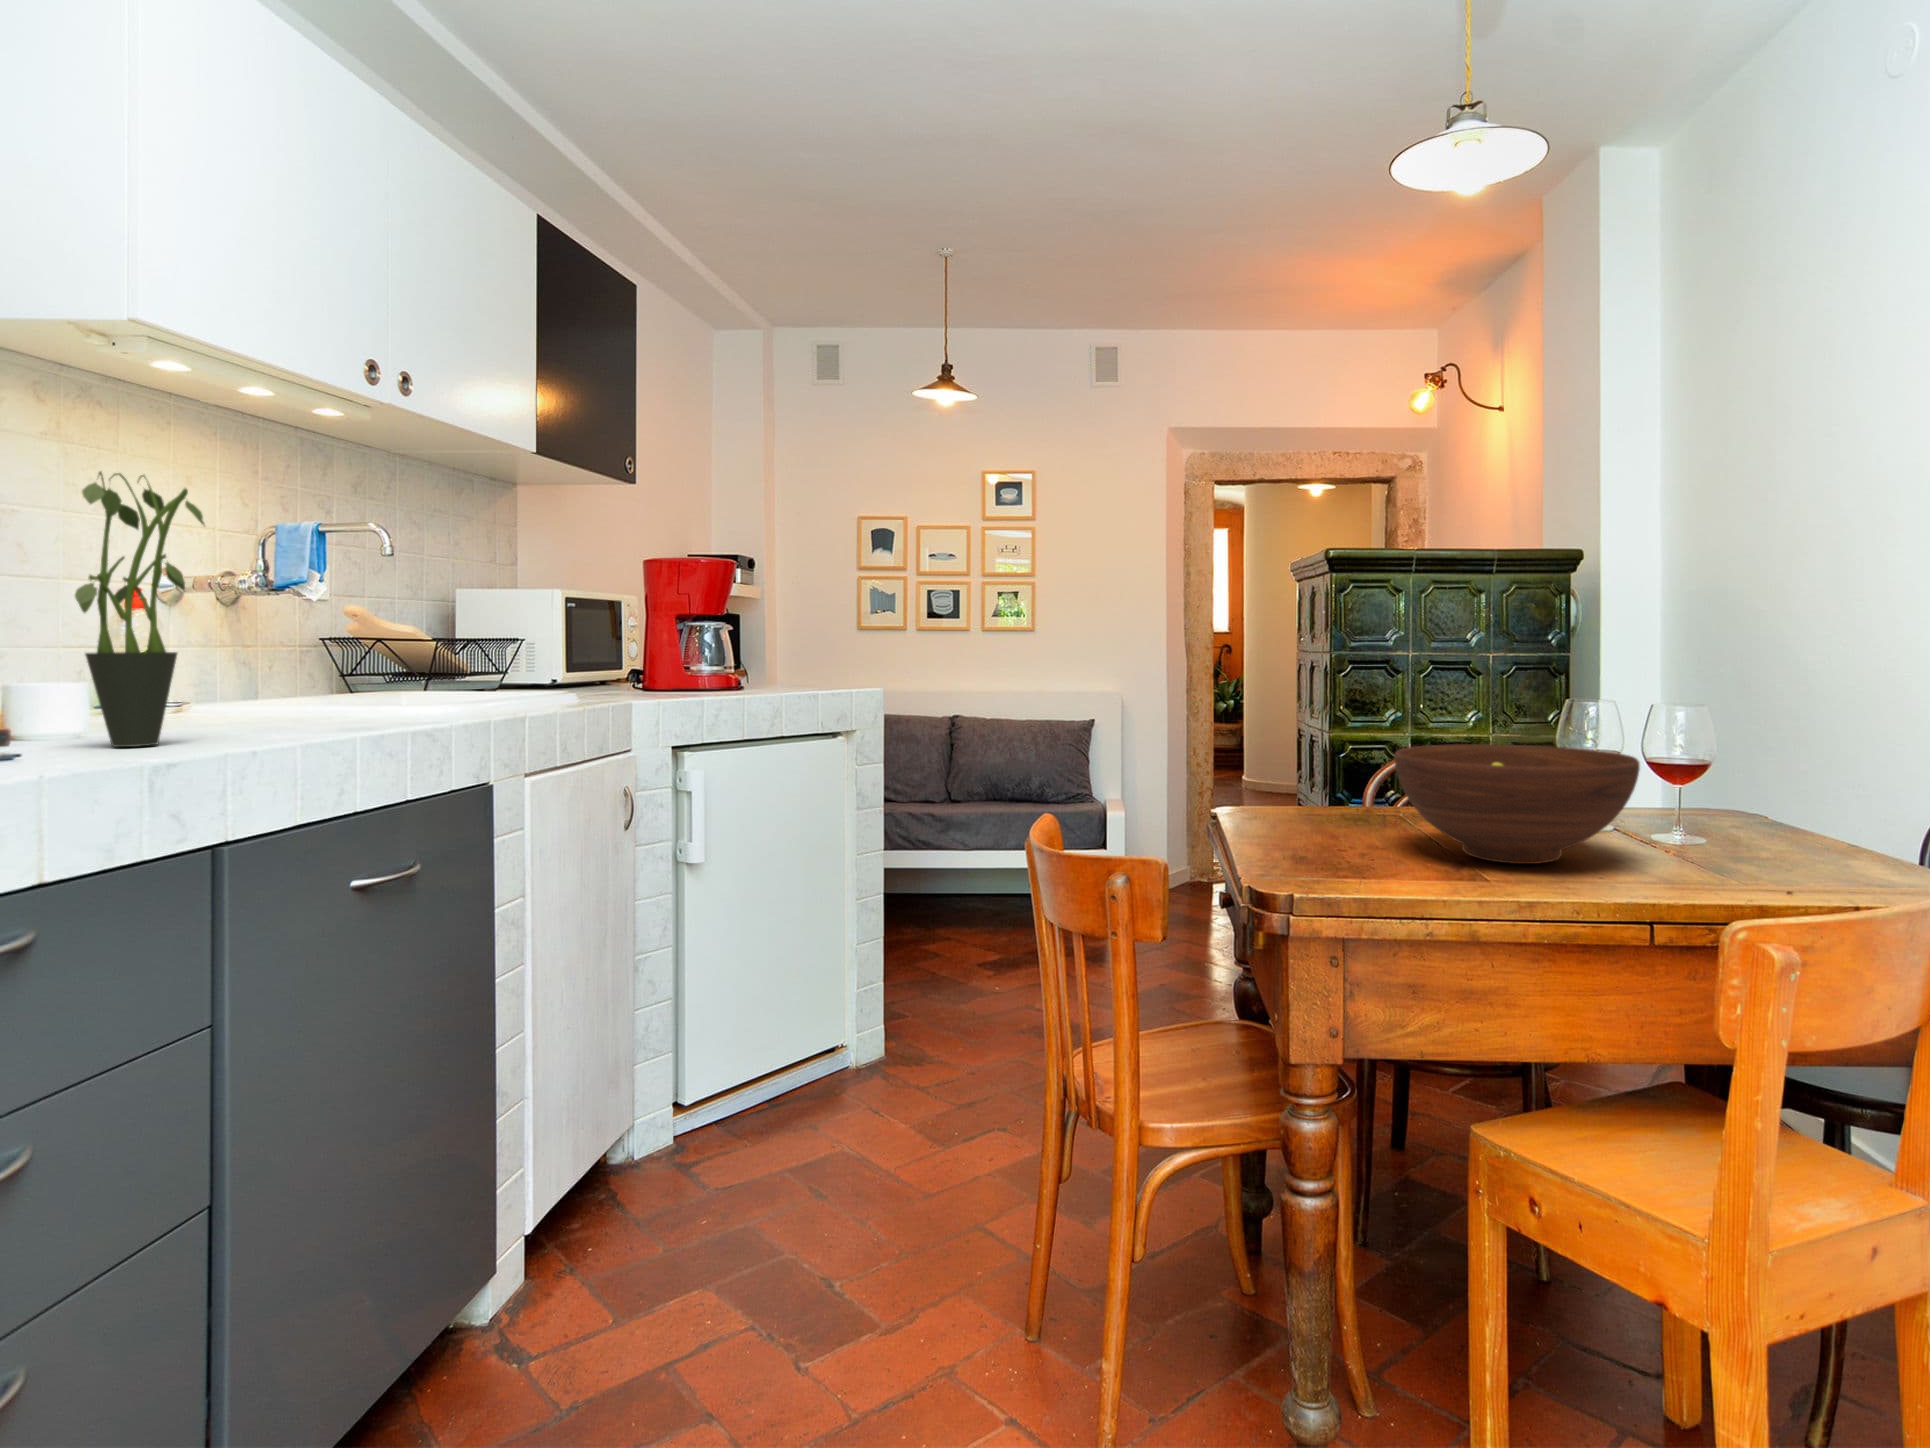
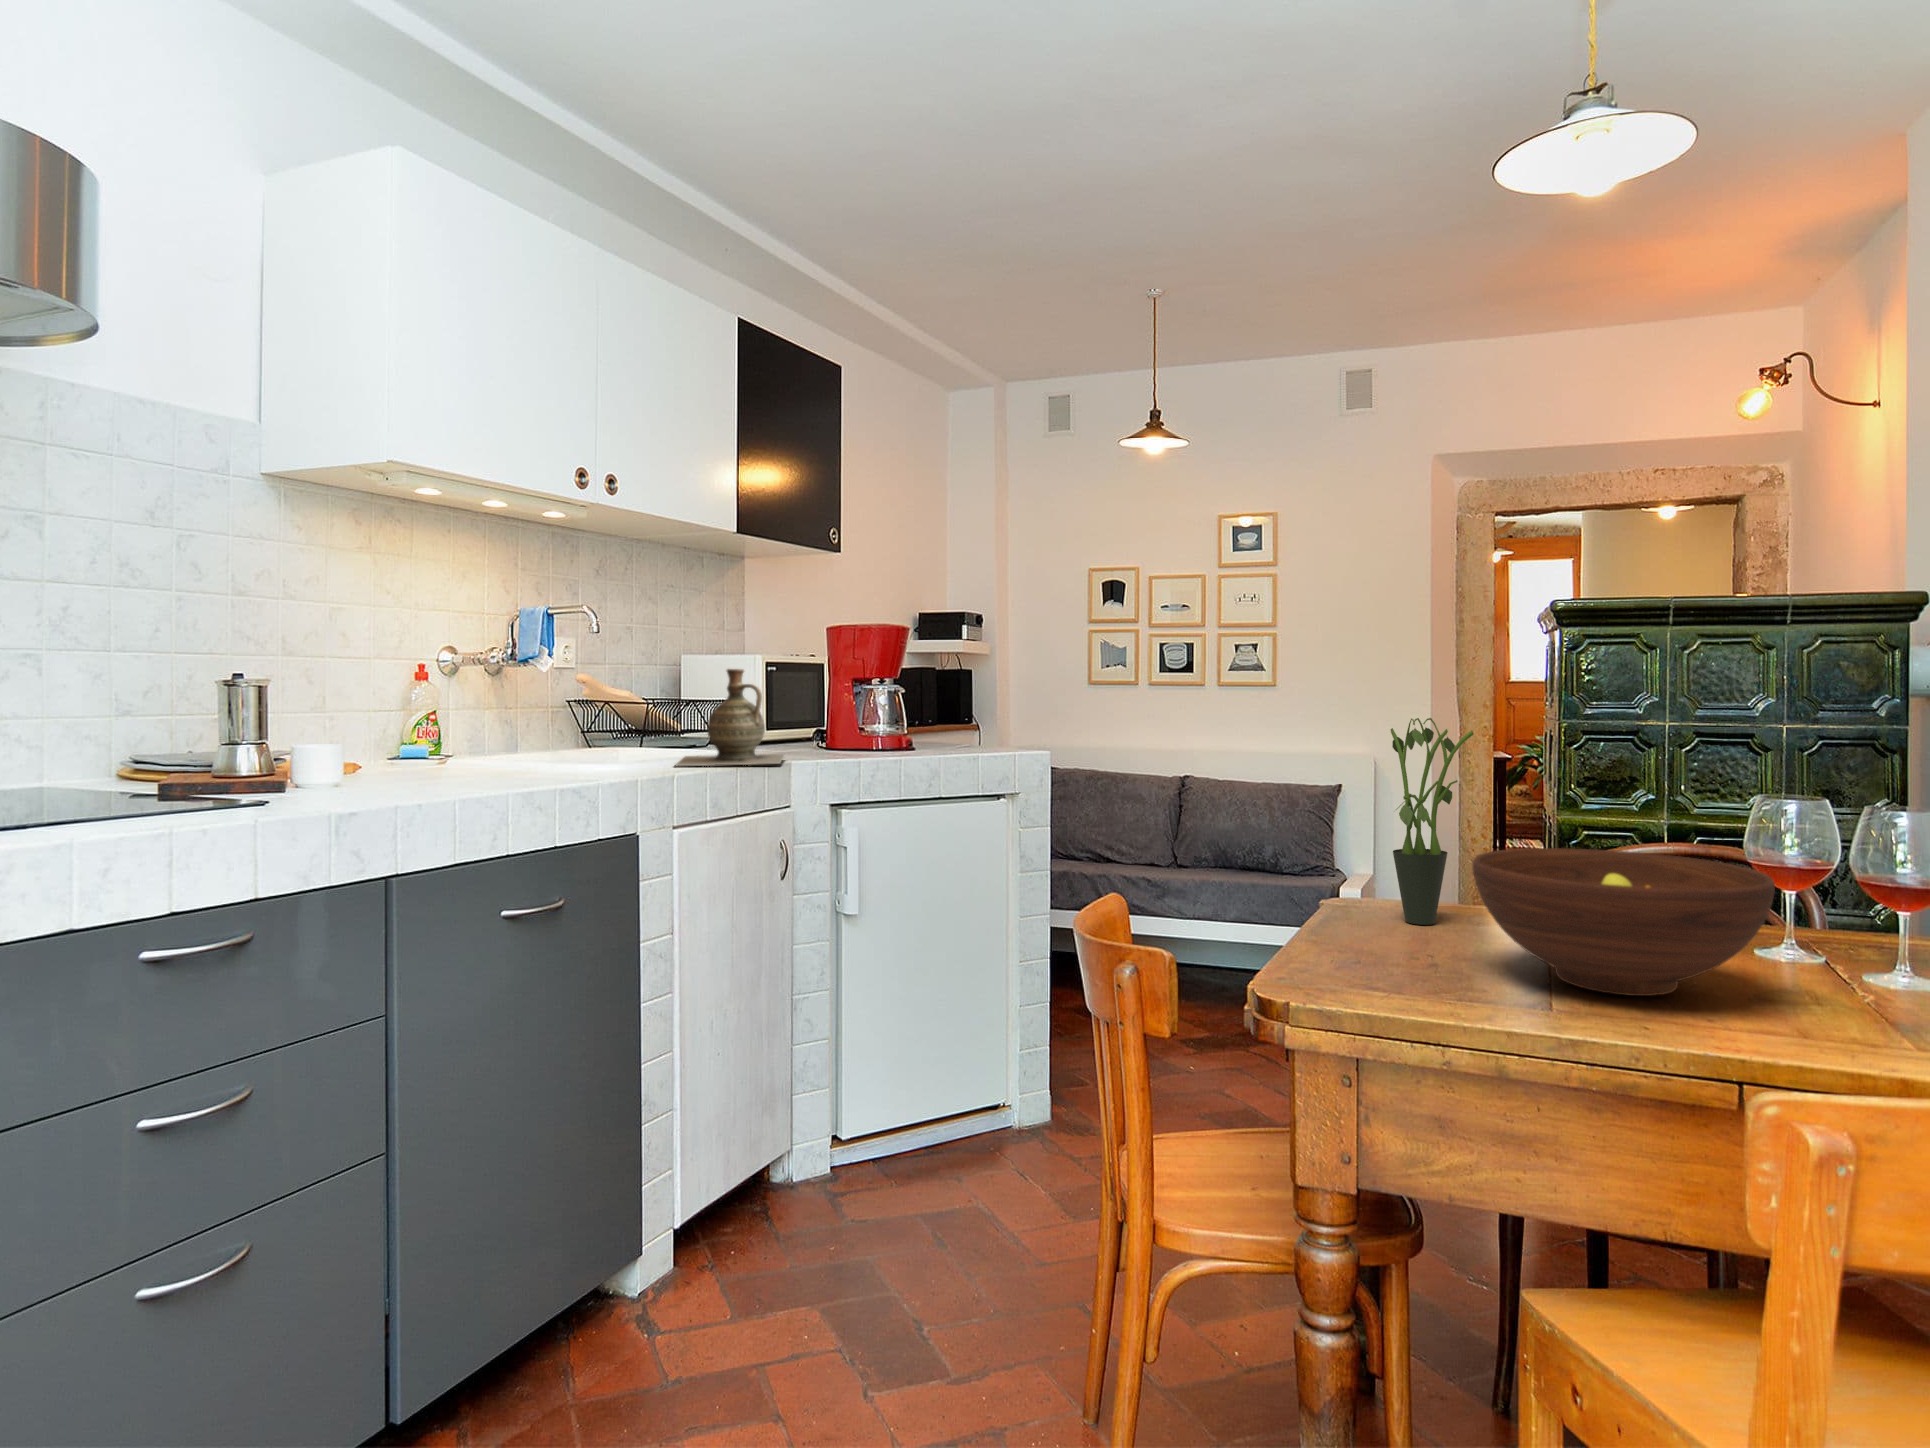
potted plant: present [75,471,205,747] -> present [1391,718,1476,925]
ceramic jug: none [501,596,631,707] -> present [675,669,784,766]

